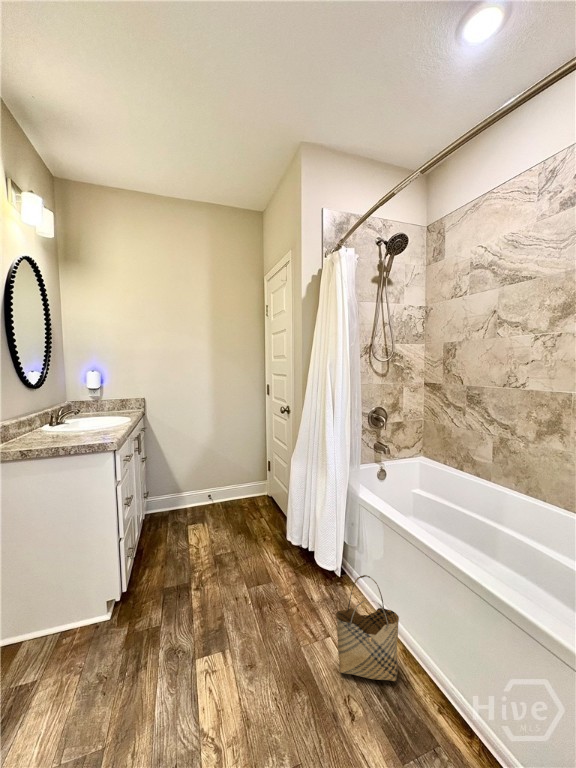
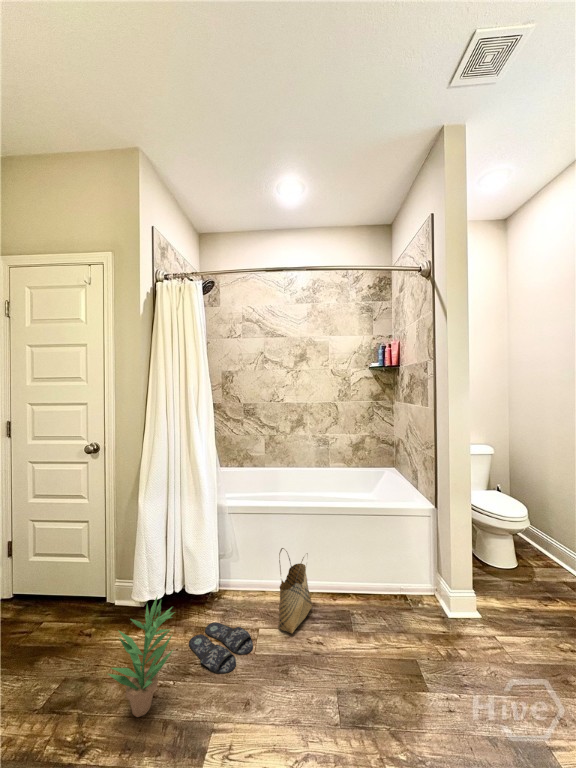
potted plant: none [207,530,247,602] -> present [108,597,174,717]
slippers: none [269,590,320,642] -> present [189,622,253,673]

